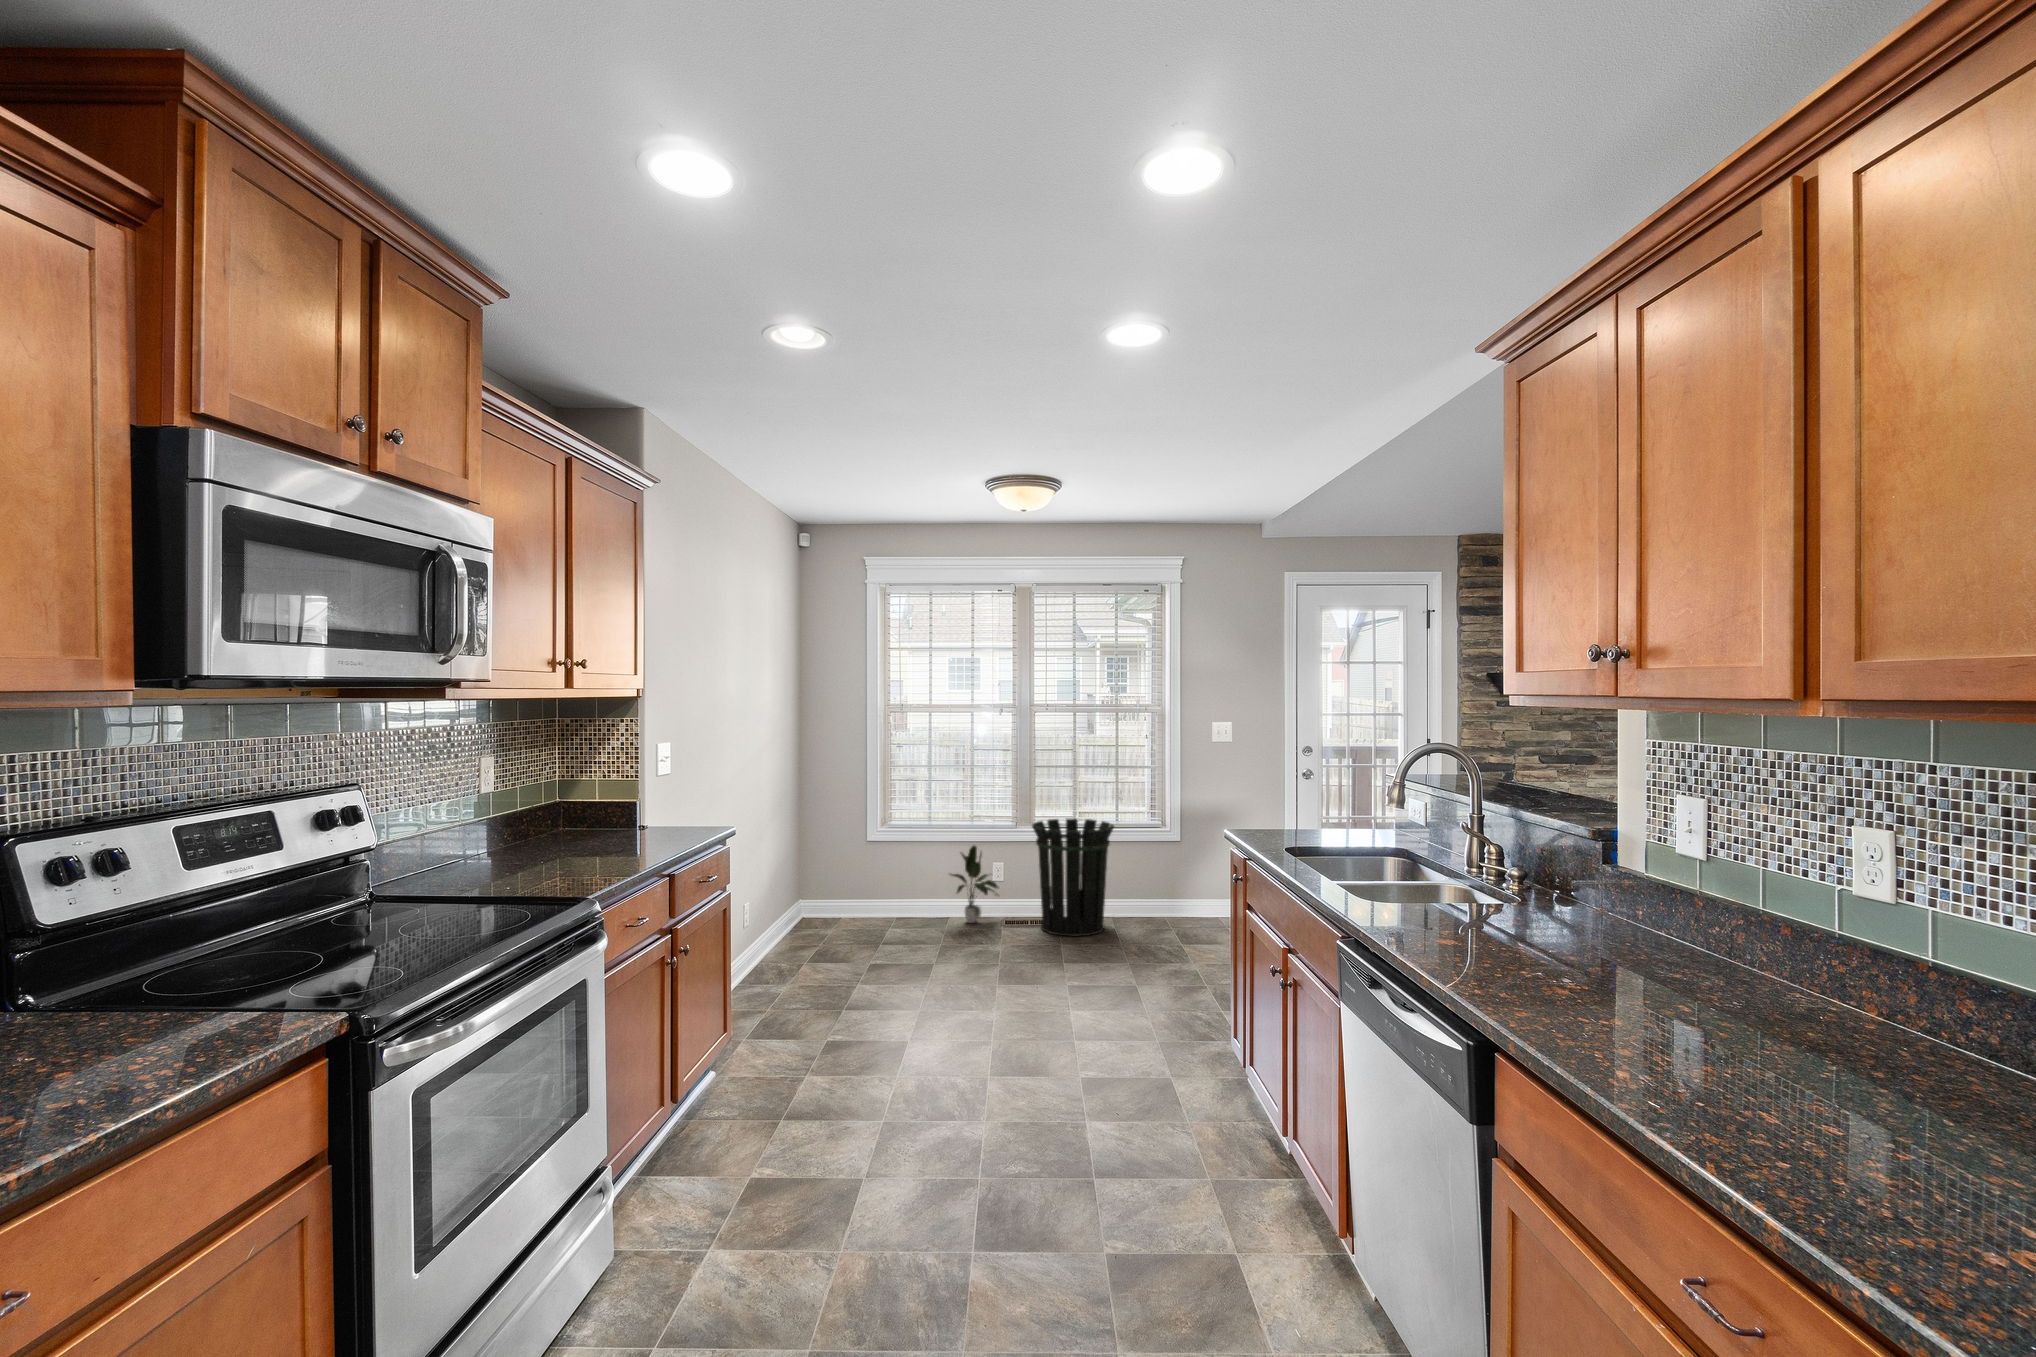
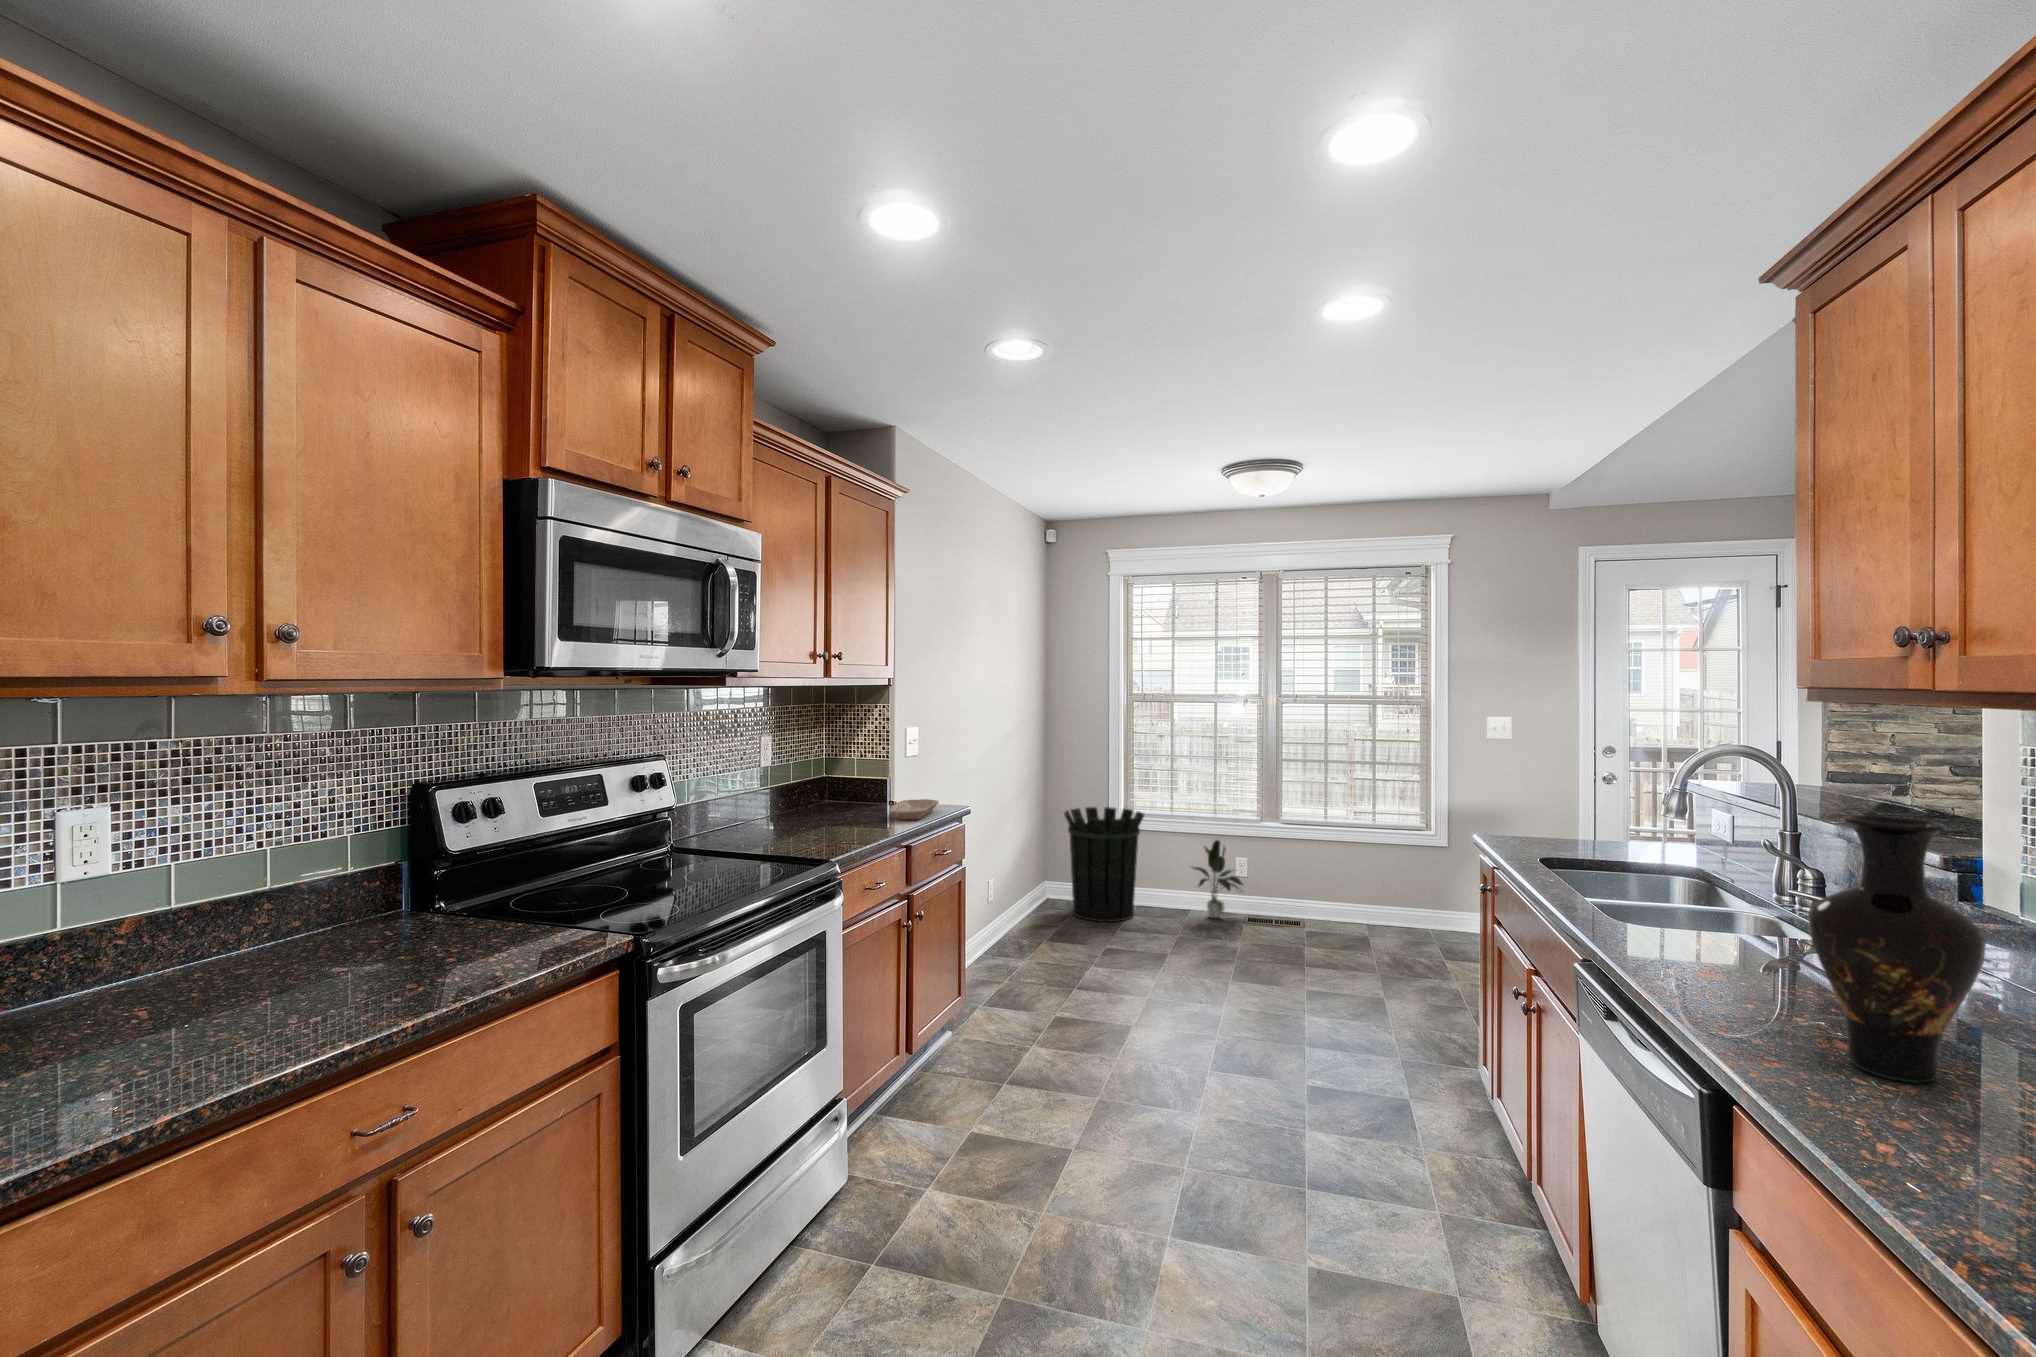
vase: none [1540,796,1665,1014] -> present [1808,815,1986,1083]
waste bin: present [1032,818,1114,936] -> present [1064,807,1144,922]
tray: none [643,820,698,845] -> present [890,799,939,820]

